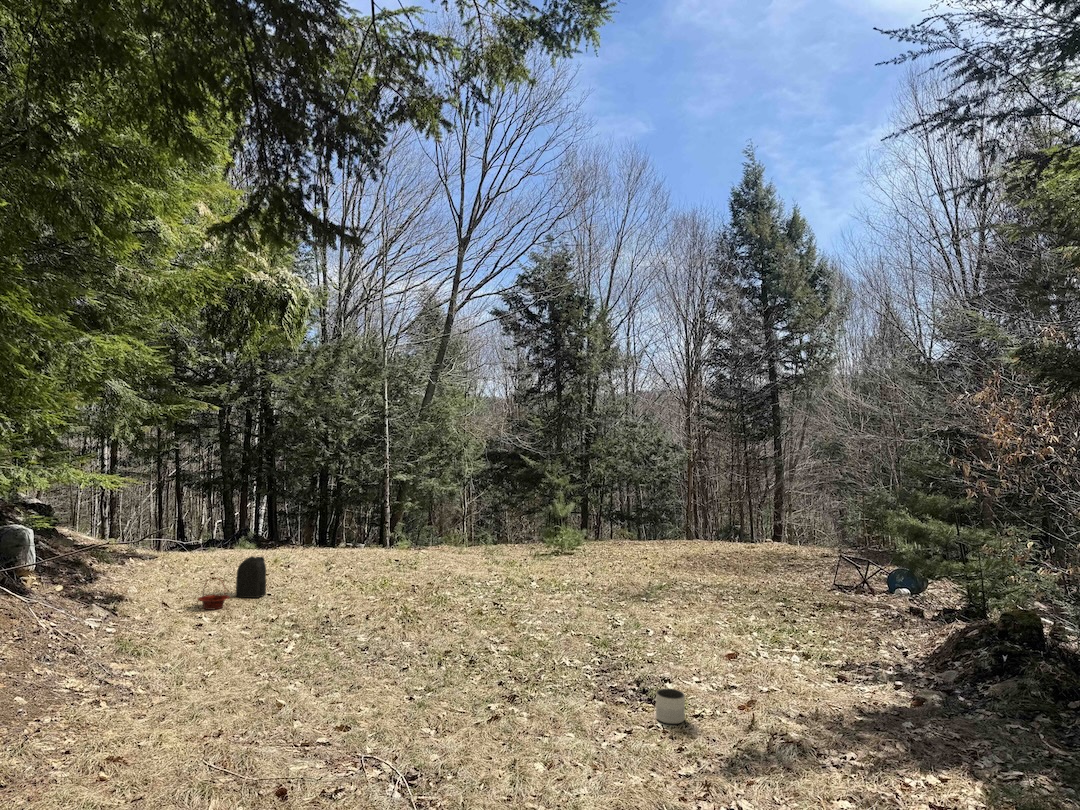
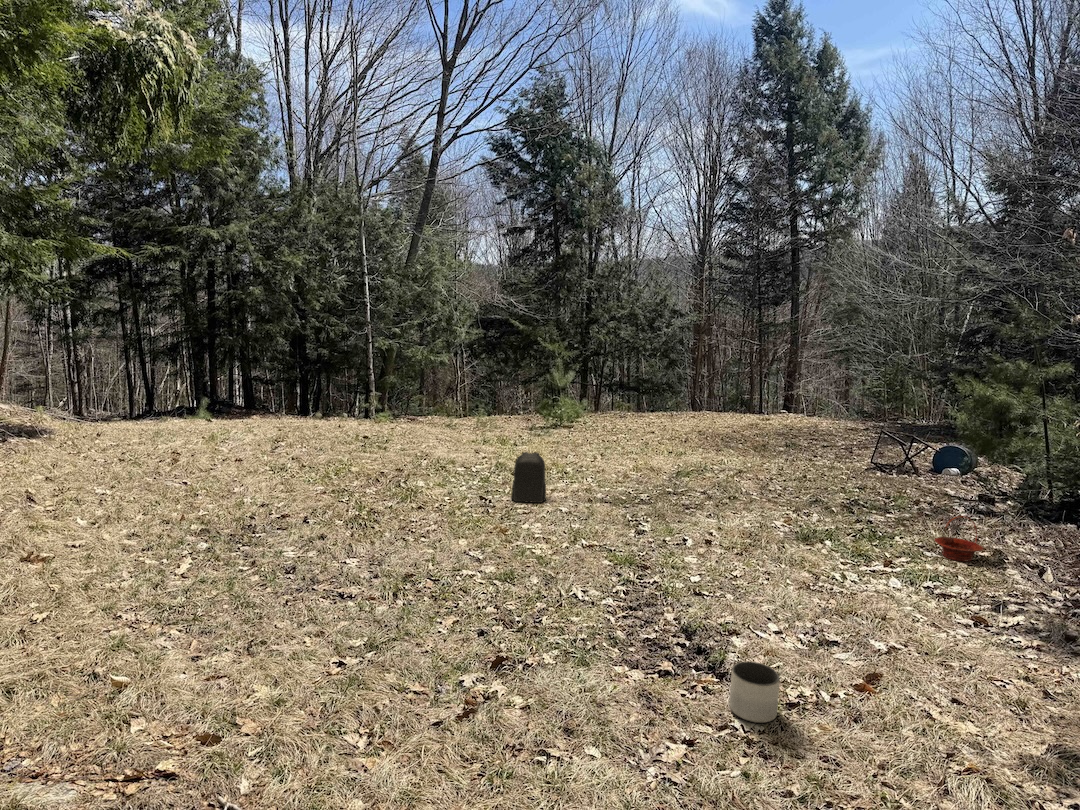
backpack: present [236,556,266,598] -> present [511,452,546,503]
basket: present [198,579,230,610] -> present [935,516,984,561]

